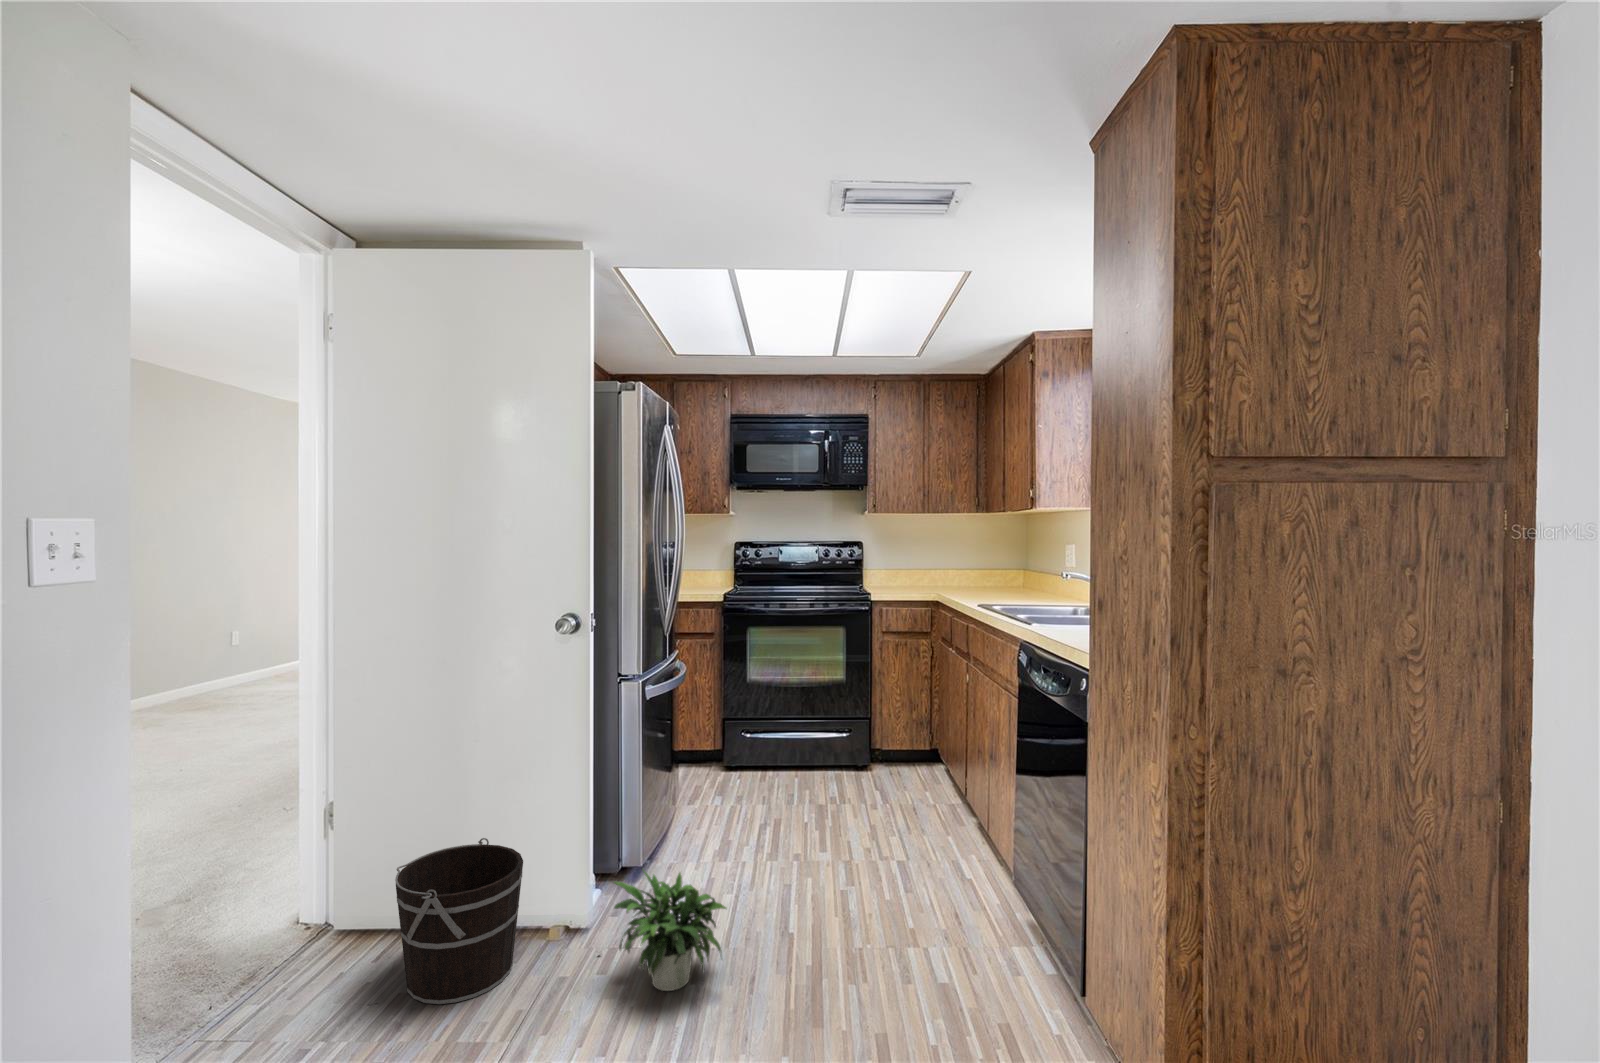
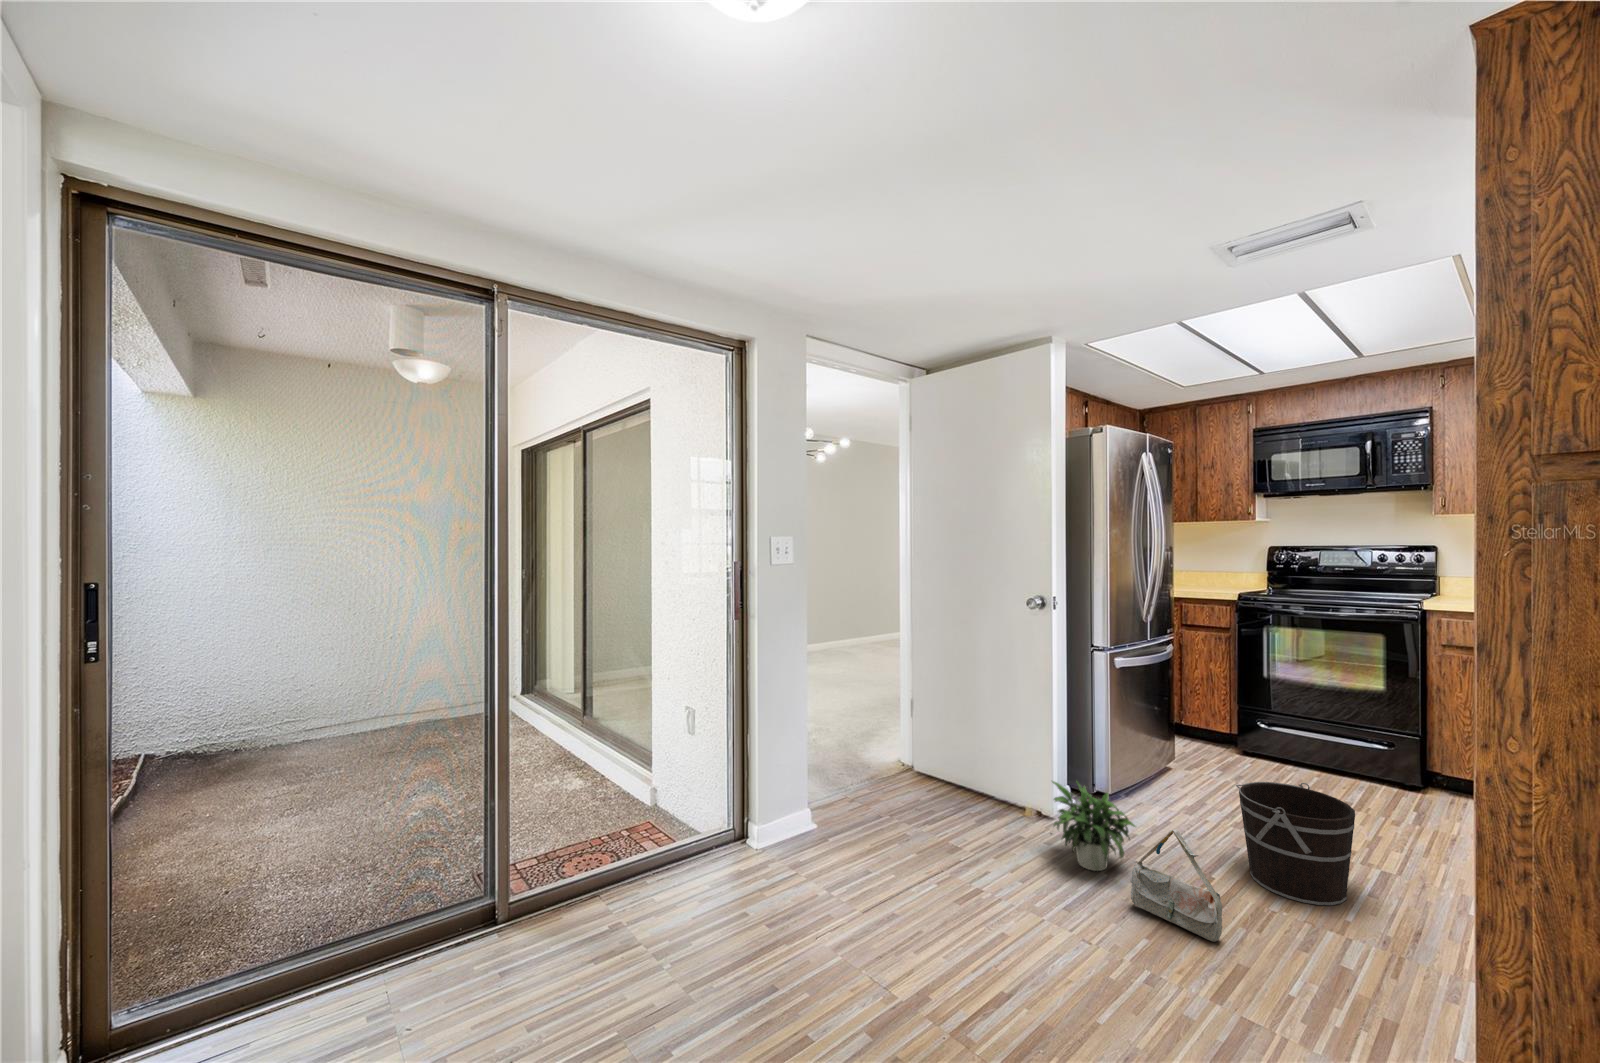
bucket: present [395,838,523,1004] -> present [1236,782,1355,905]
bag: none [744,899,850,1022] -> present [1130,829,1222,942]

